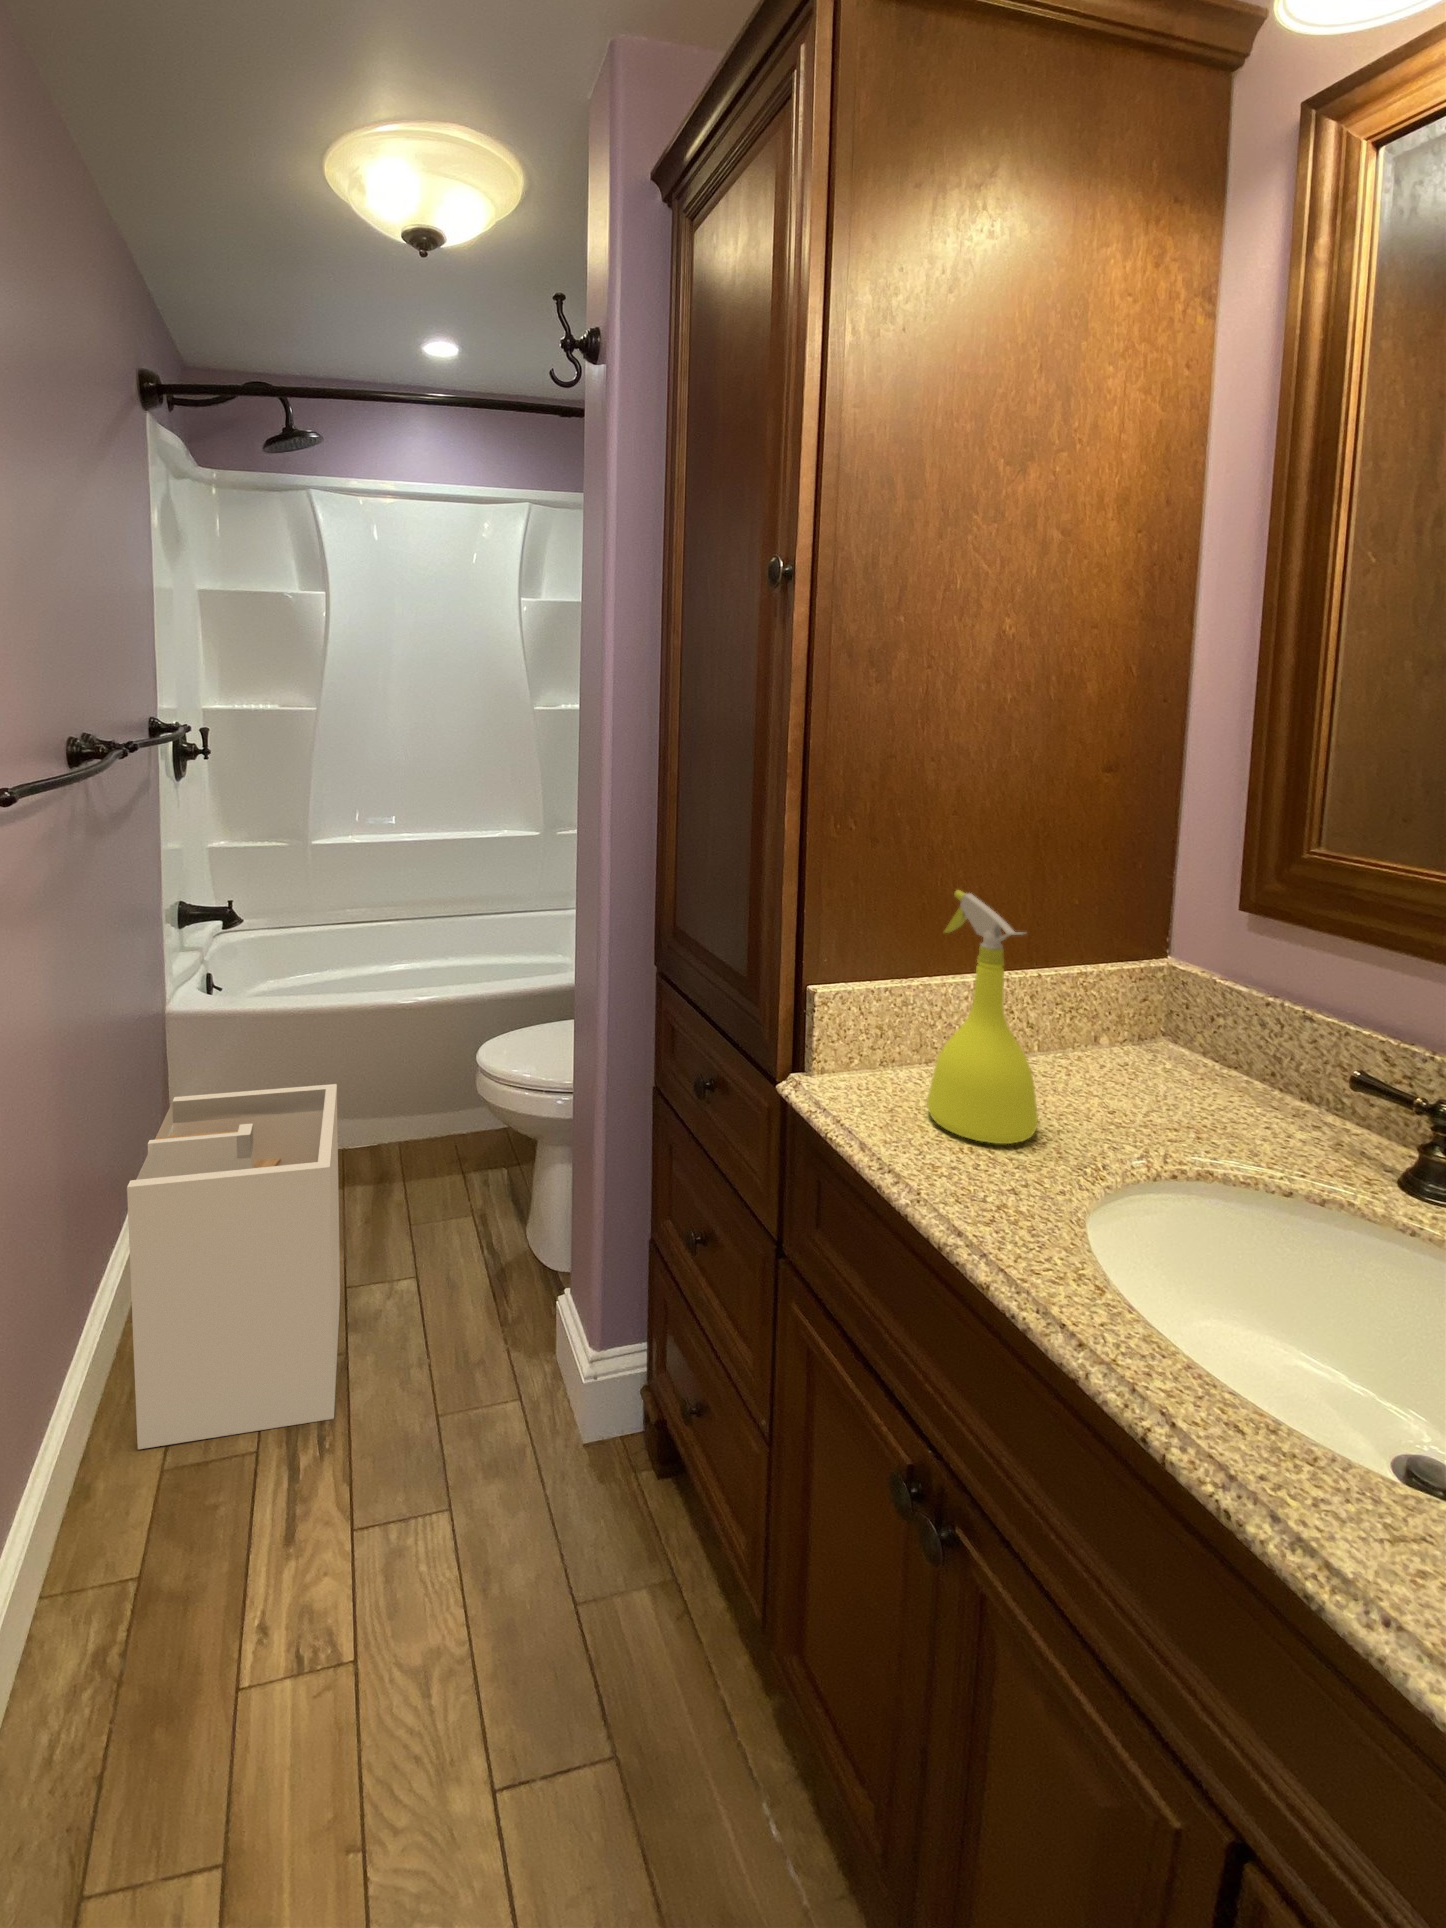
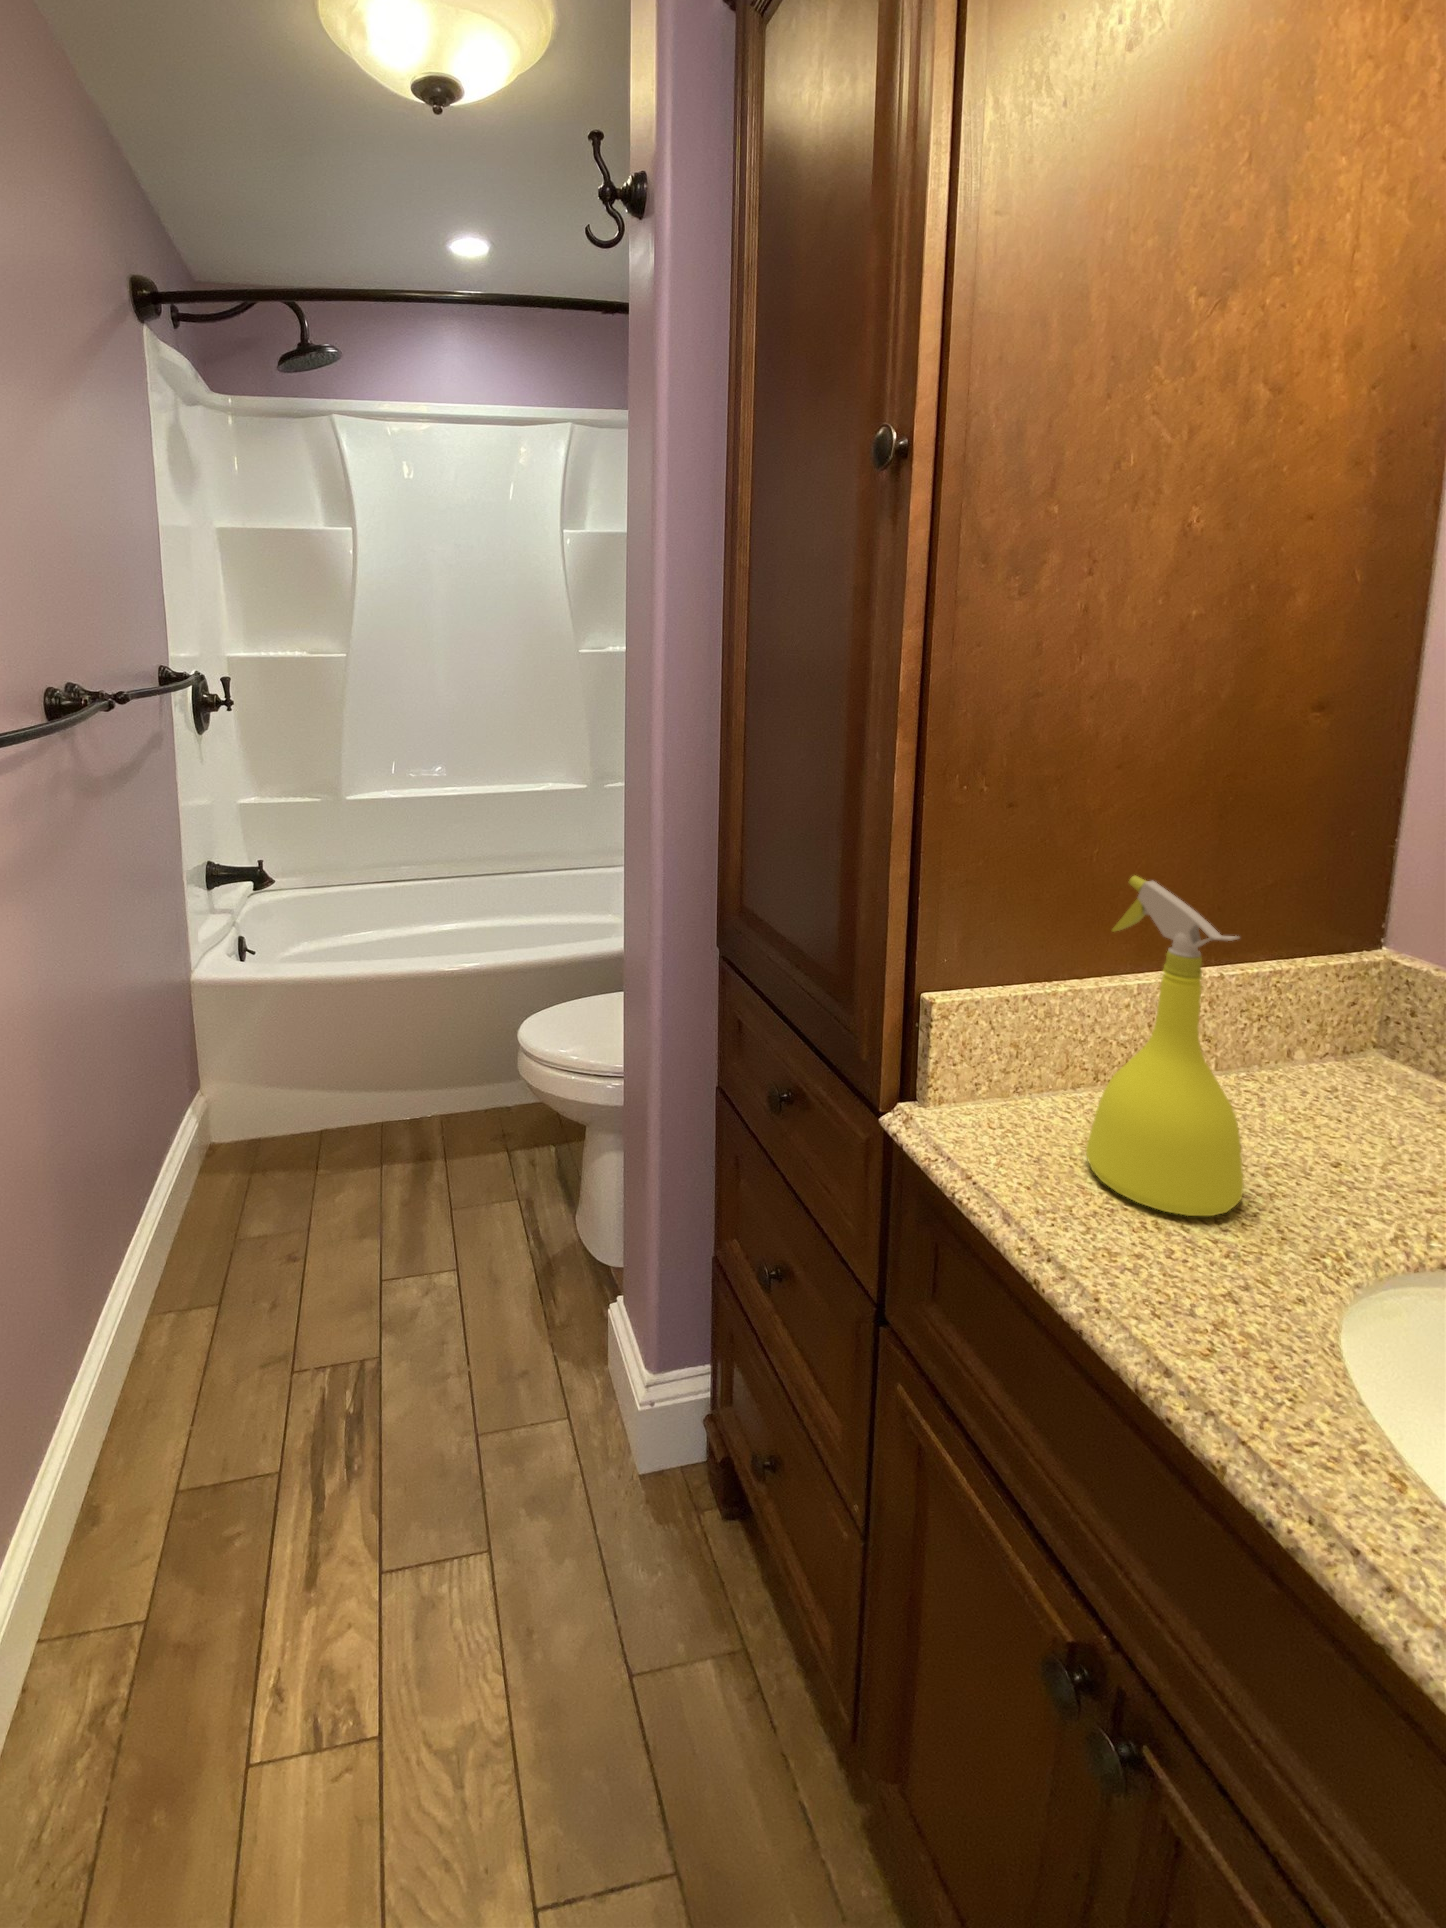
laundry hamper: present [127,1084,340,1449] -> none [128,1068,375,1467]

